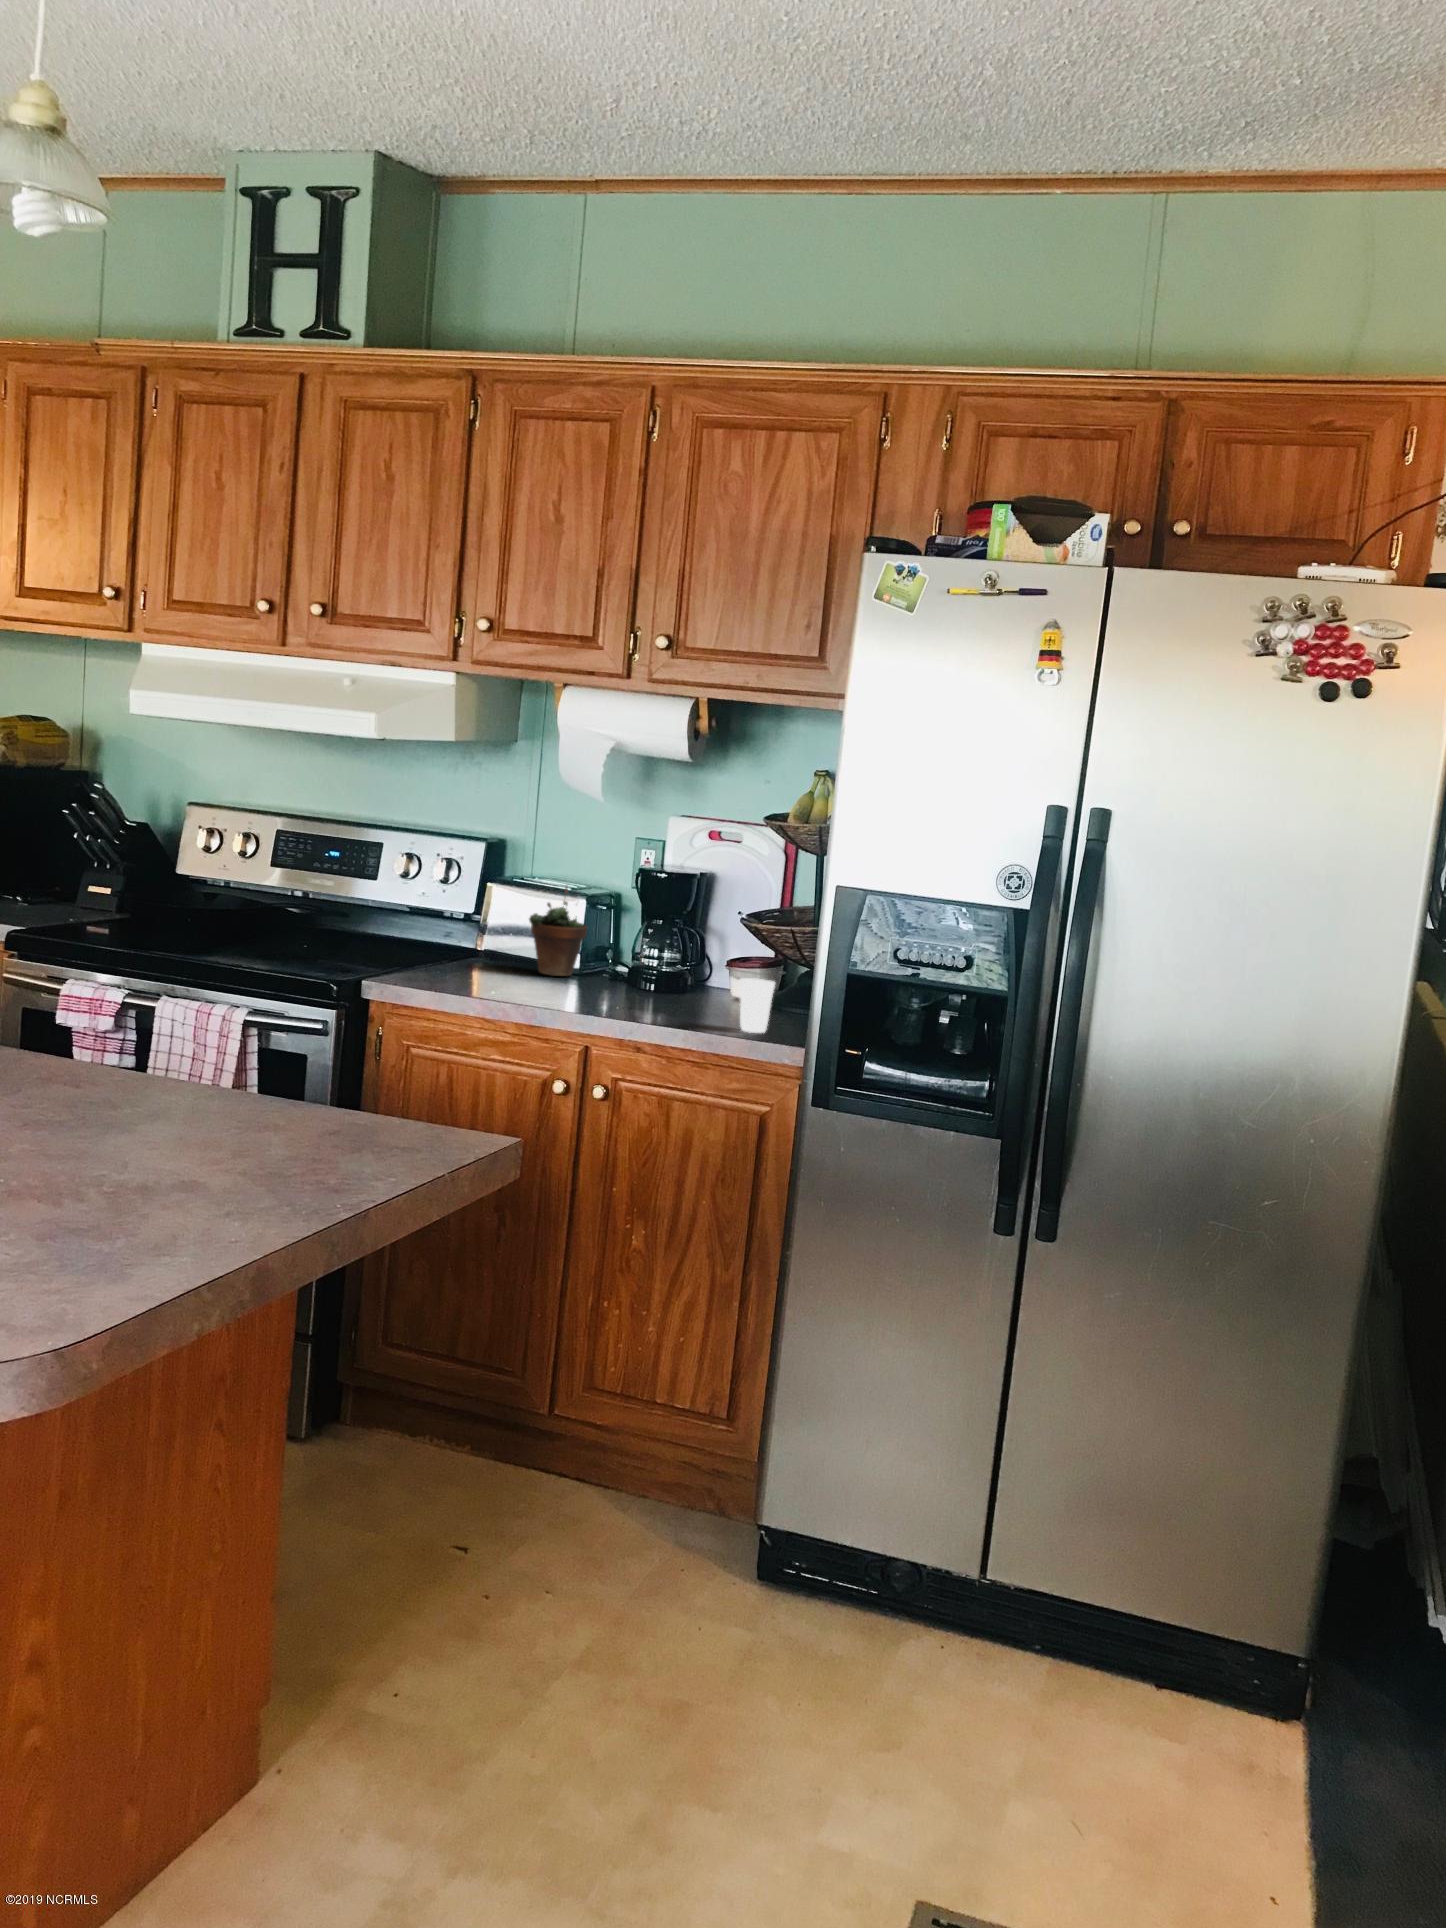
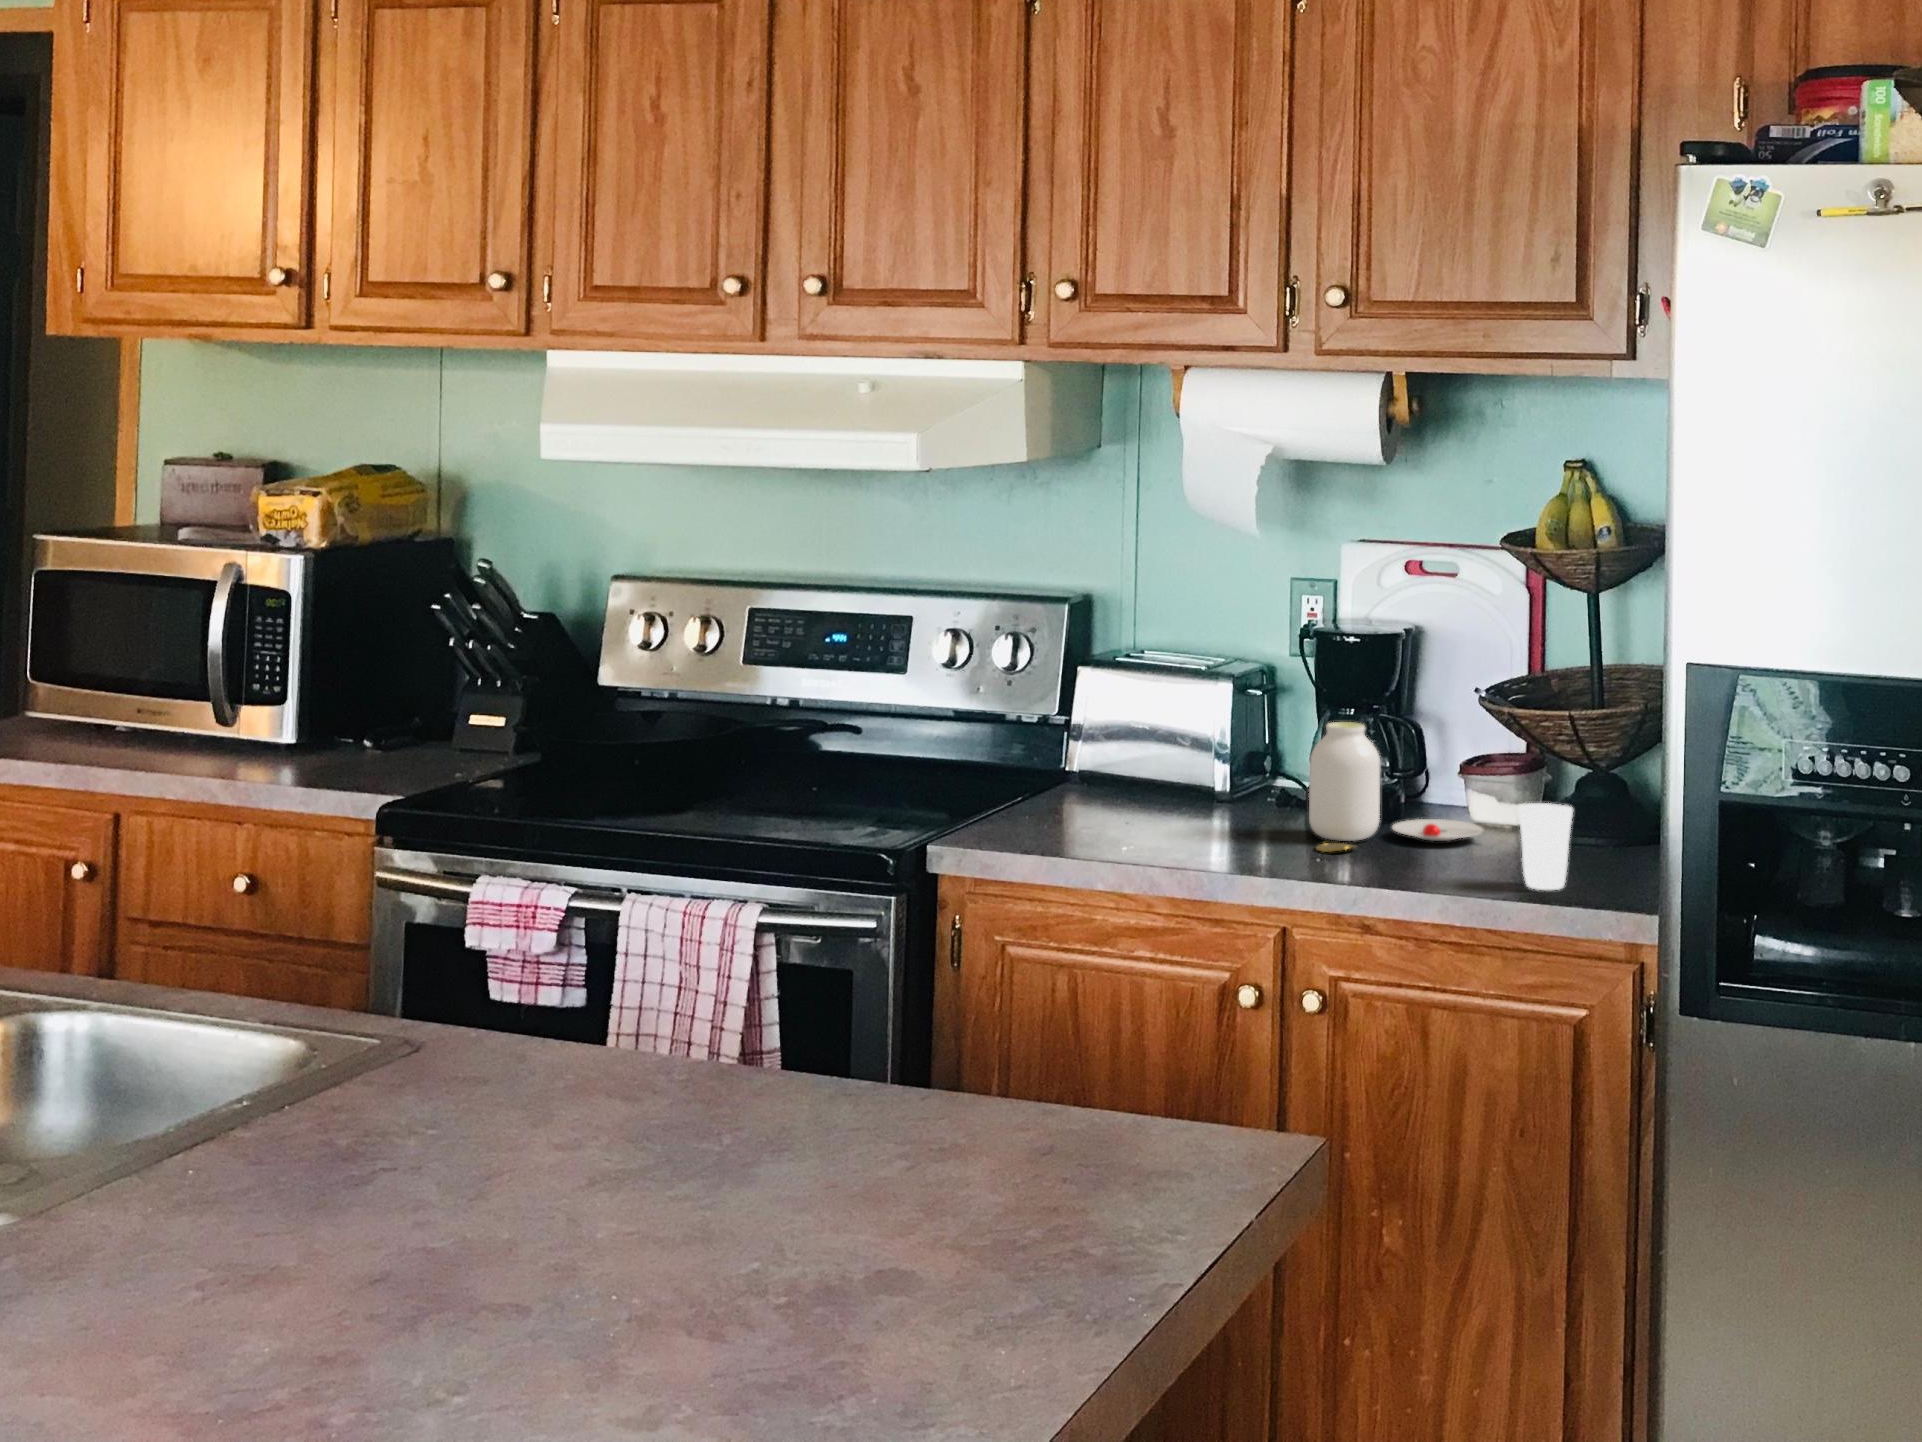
succulent plant: present [529,887,587,976] -> none [1159,665,1247,809]
jar: none [616,923,735,1003] -> present [1309,722,1483,852]

